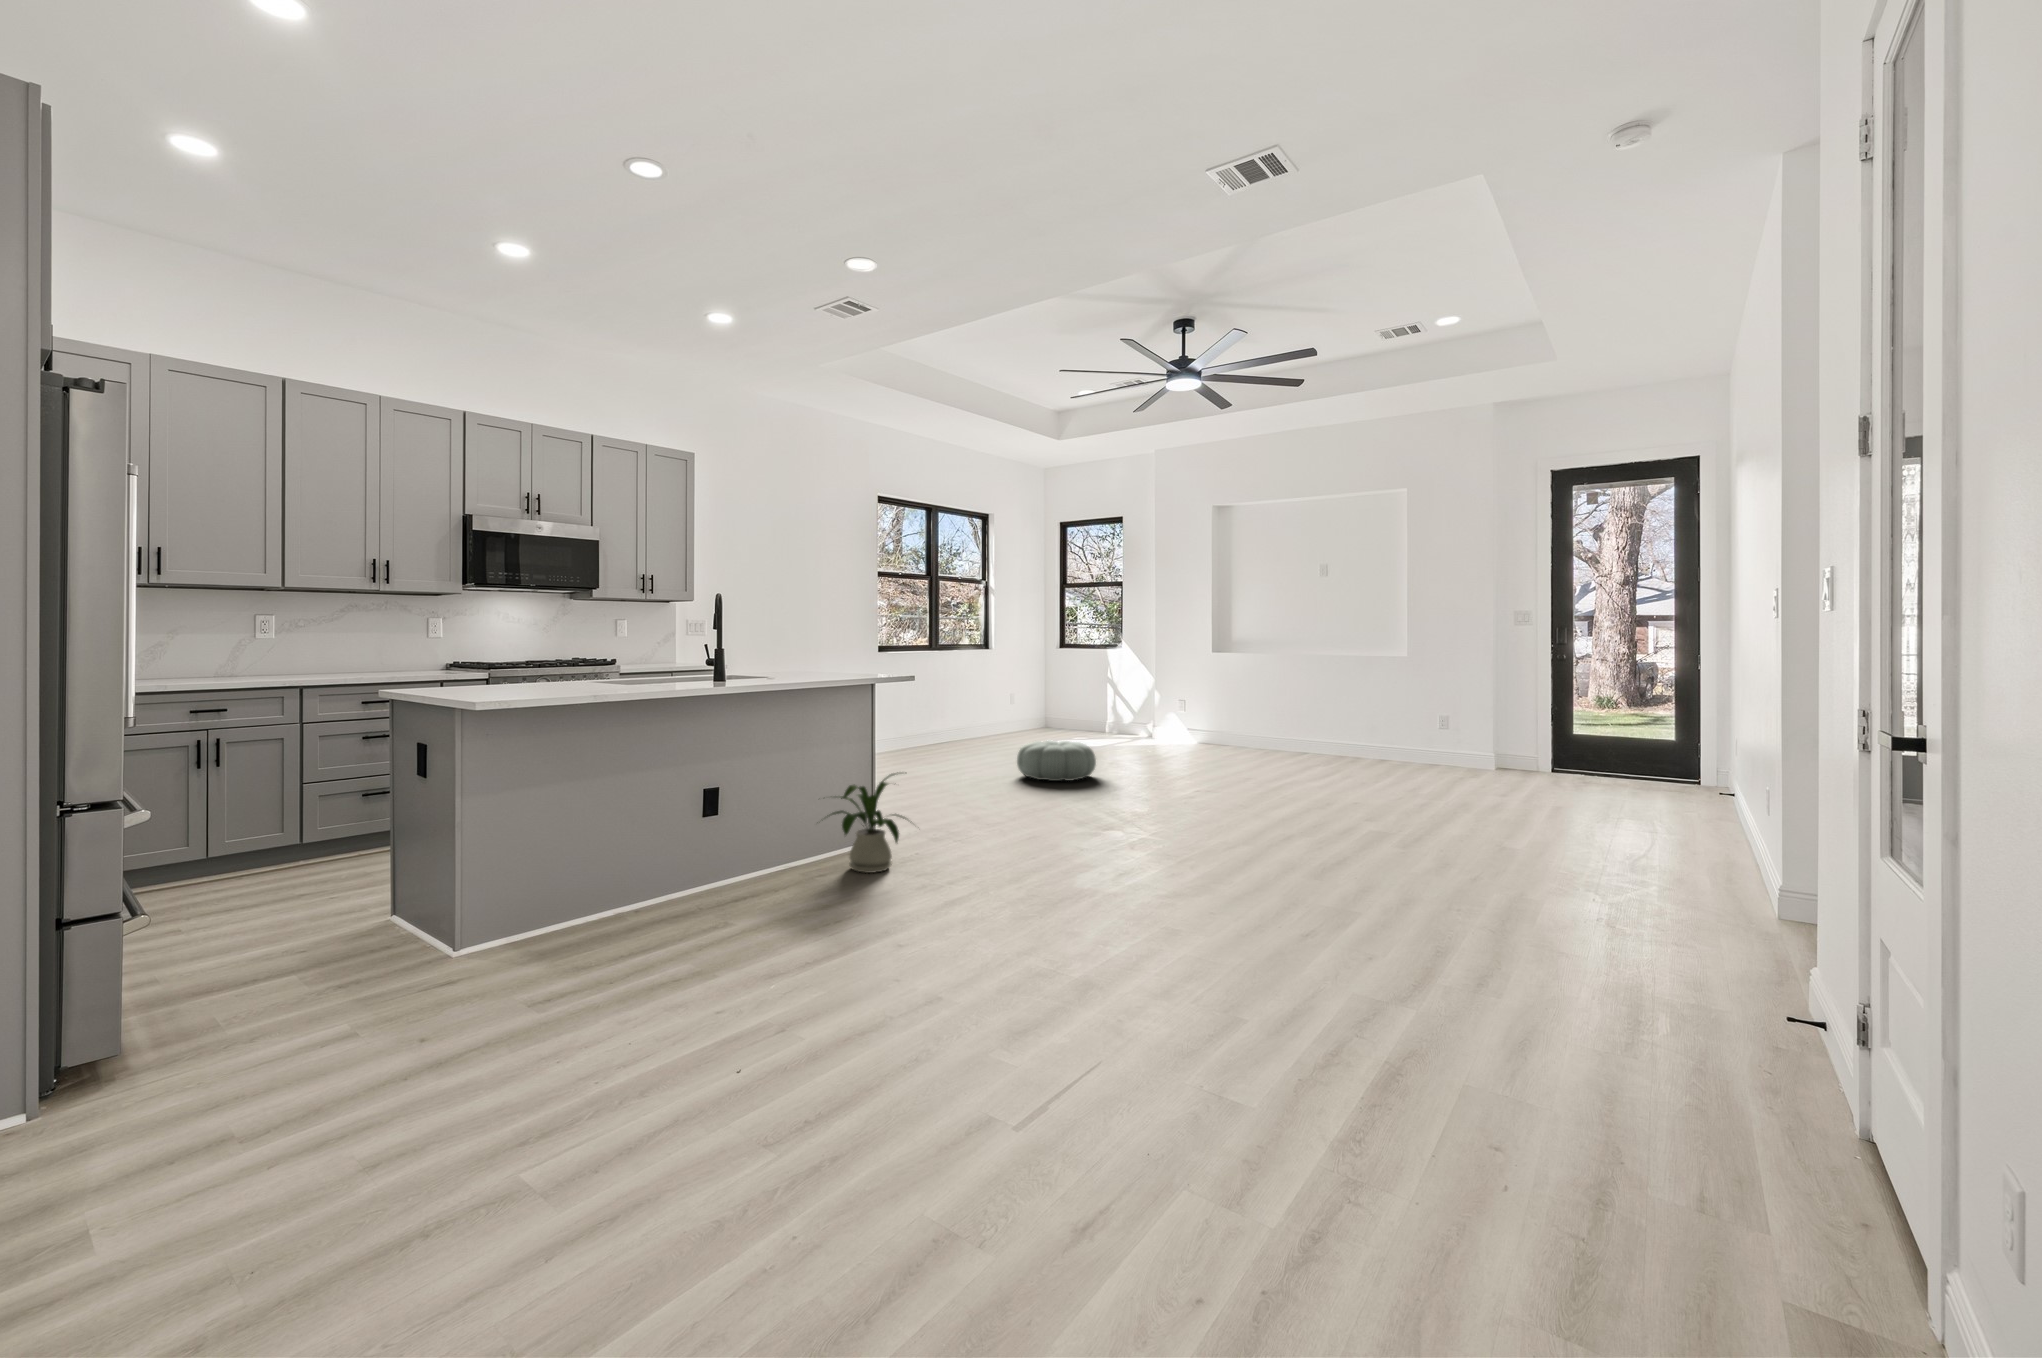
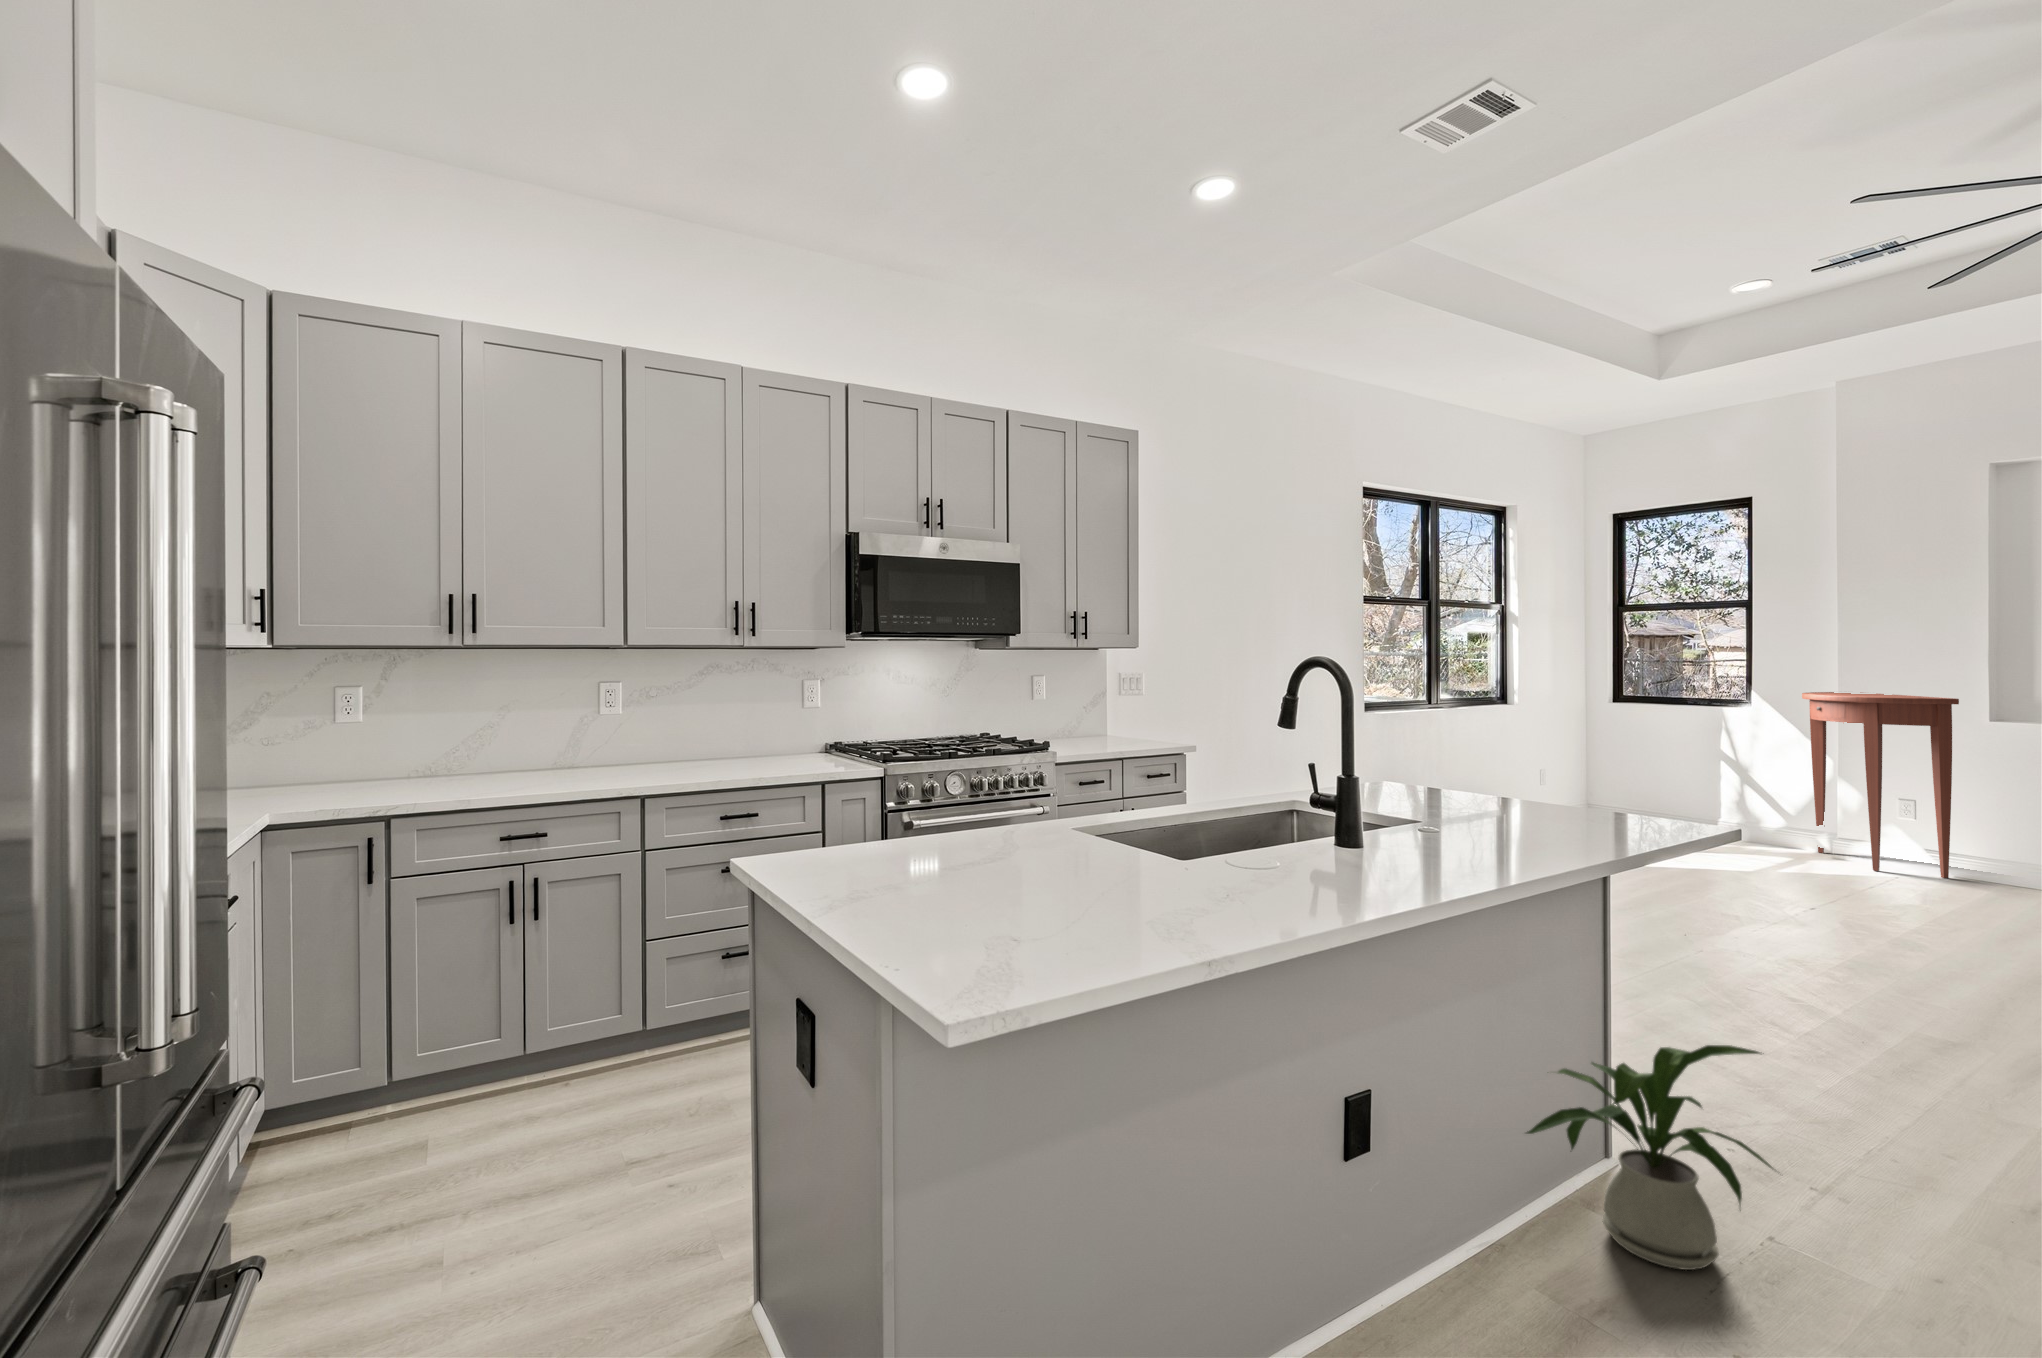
console table: none [1141,641,1203,748] -> present [1802,692,1959,878]
pouf: present [1017,741,1096,781] -> none [1670,872,1845,954]

